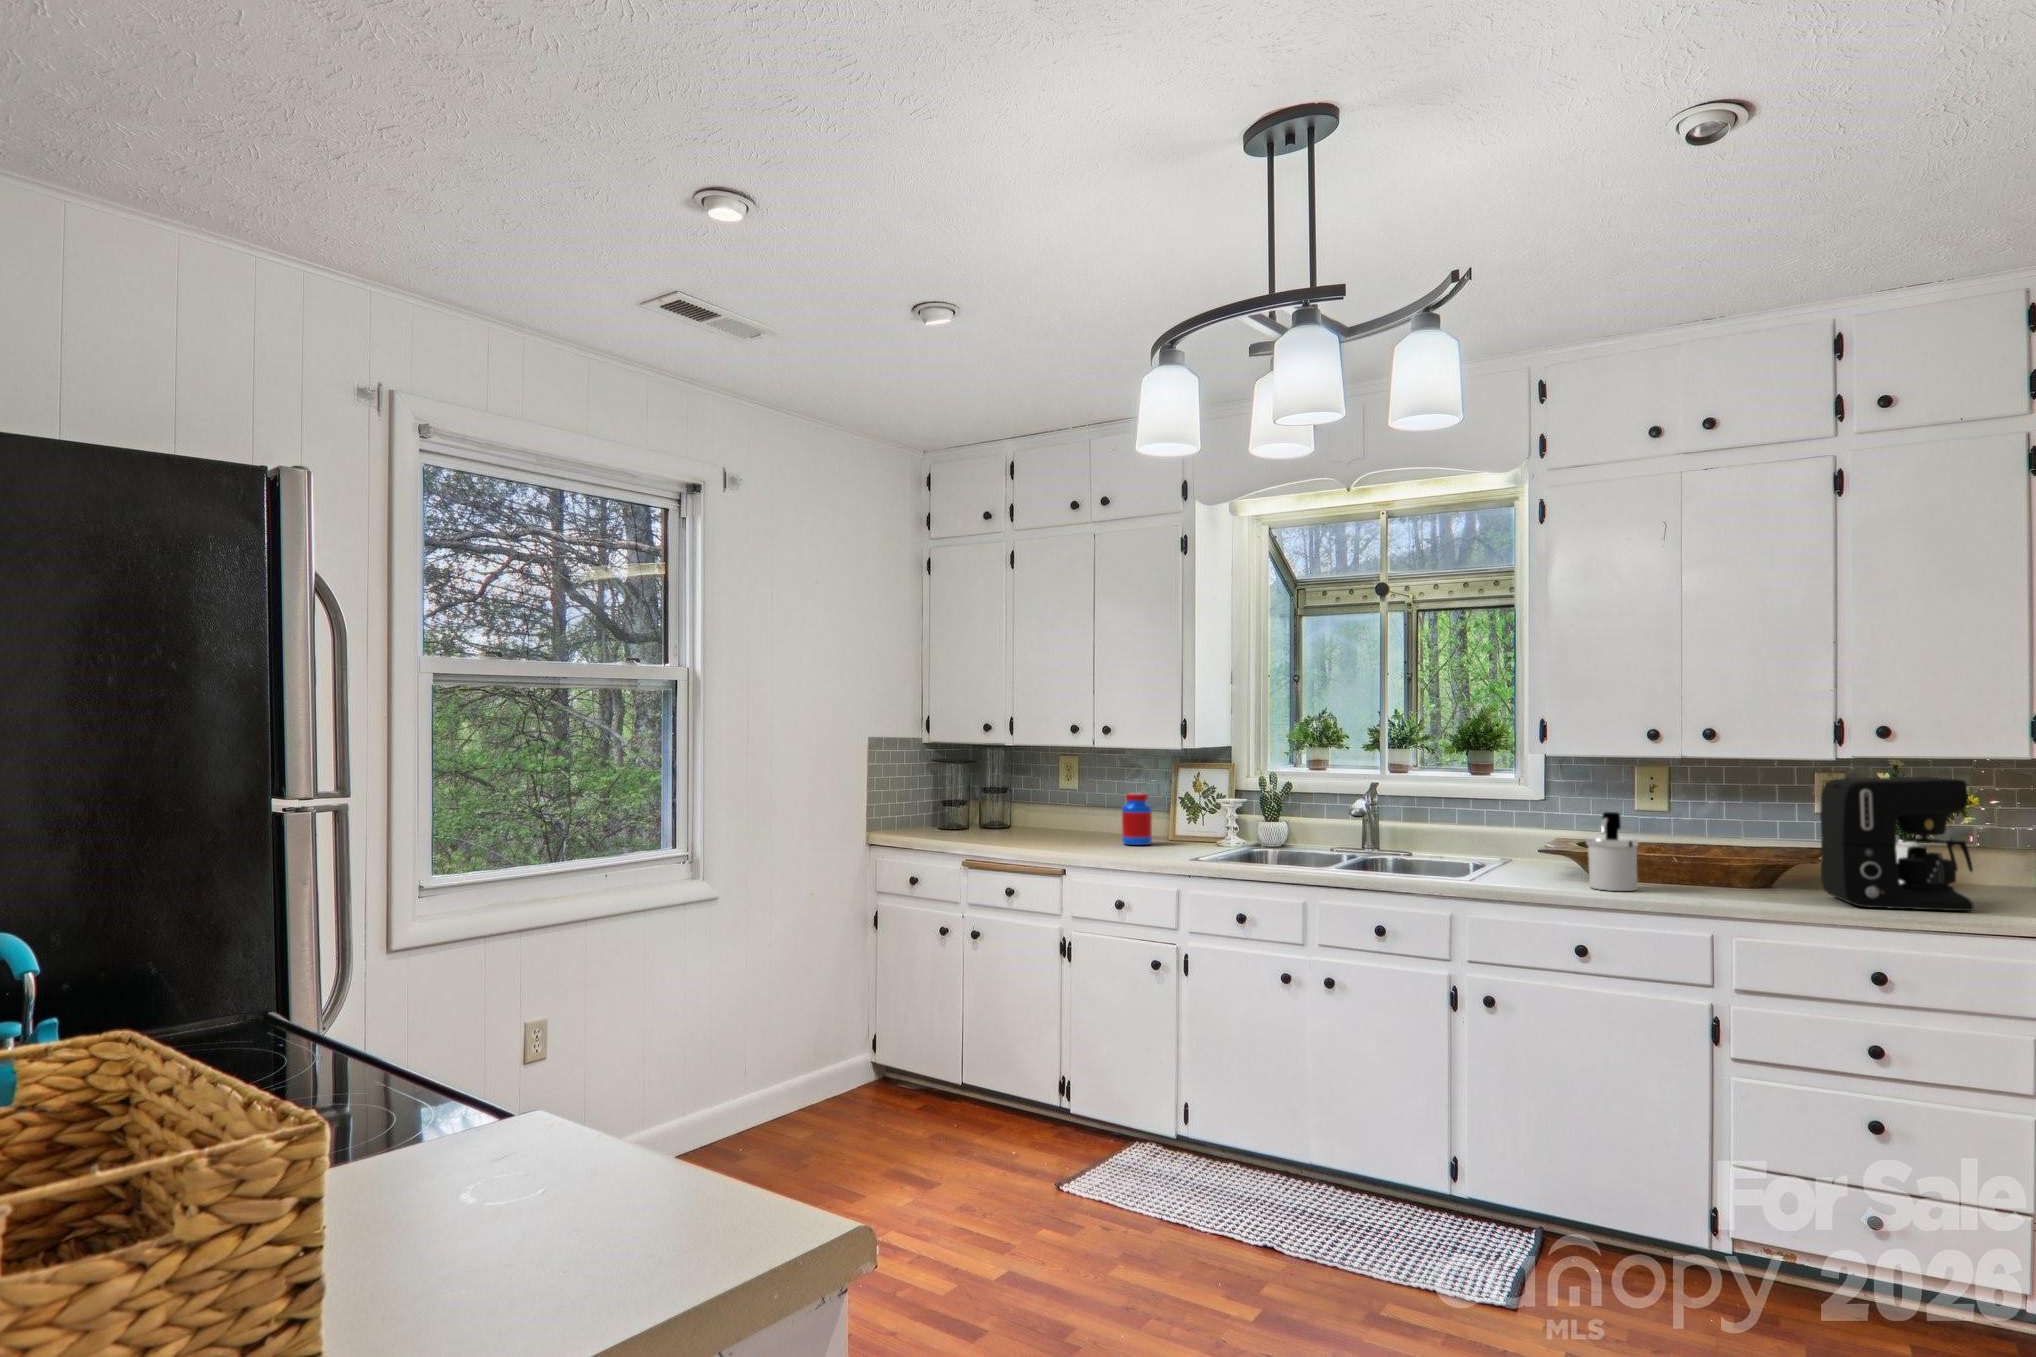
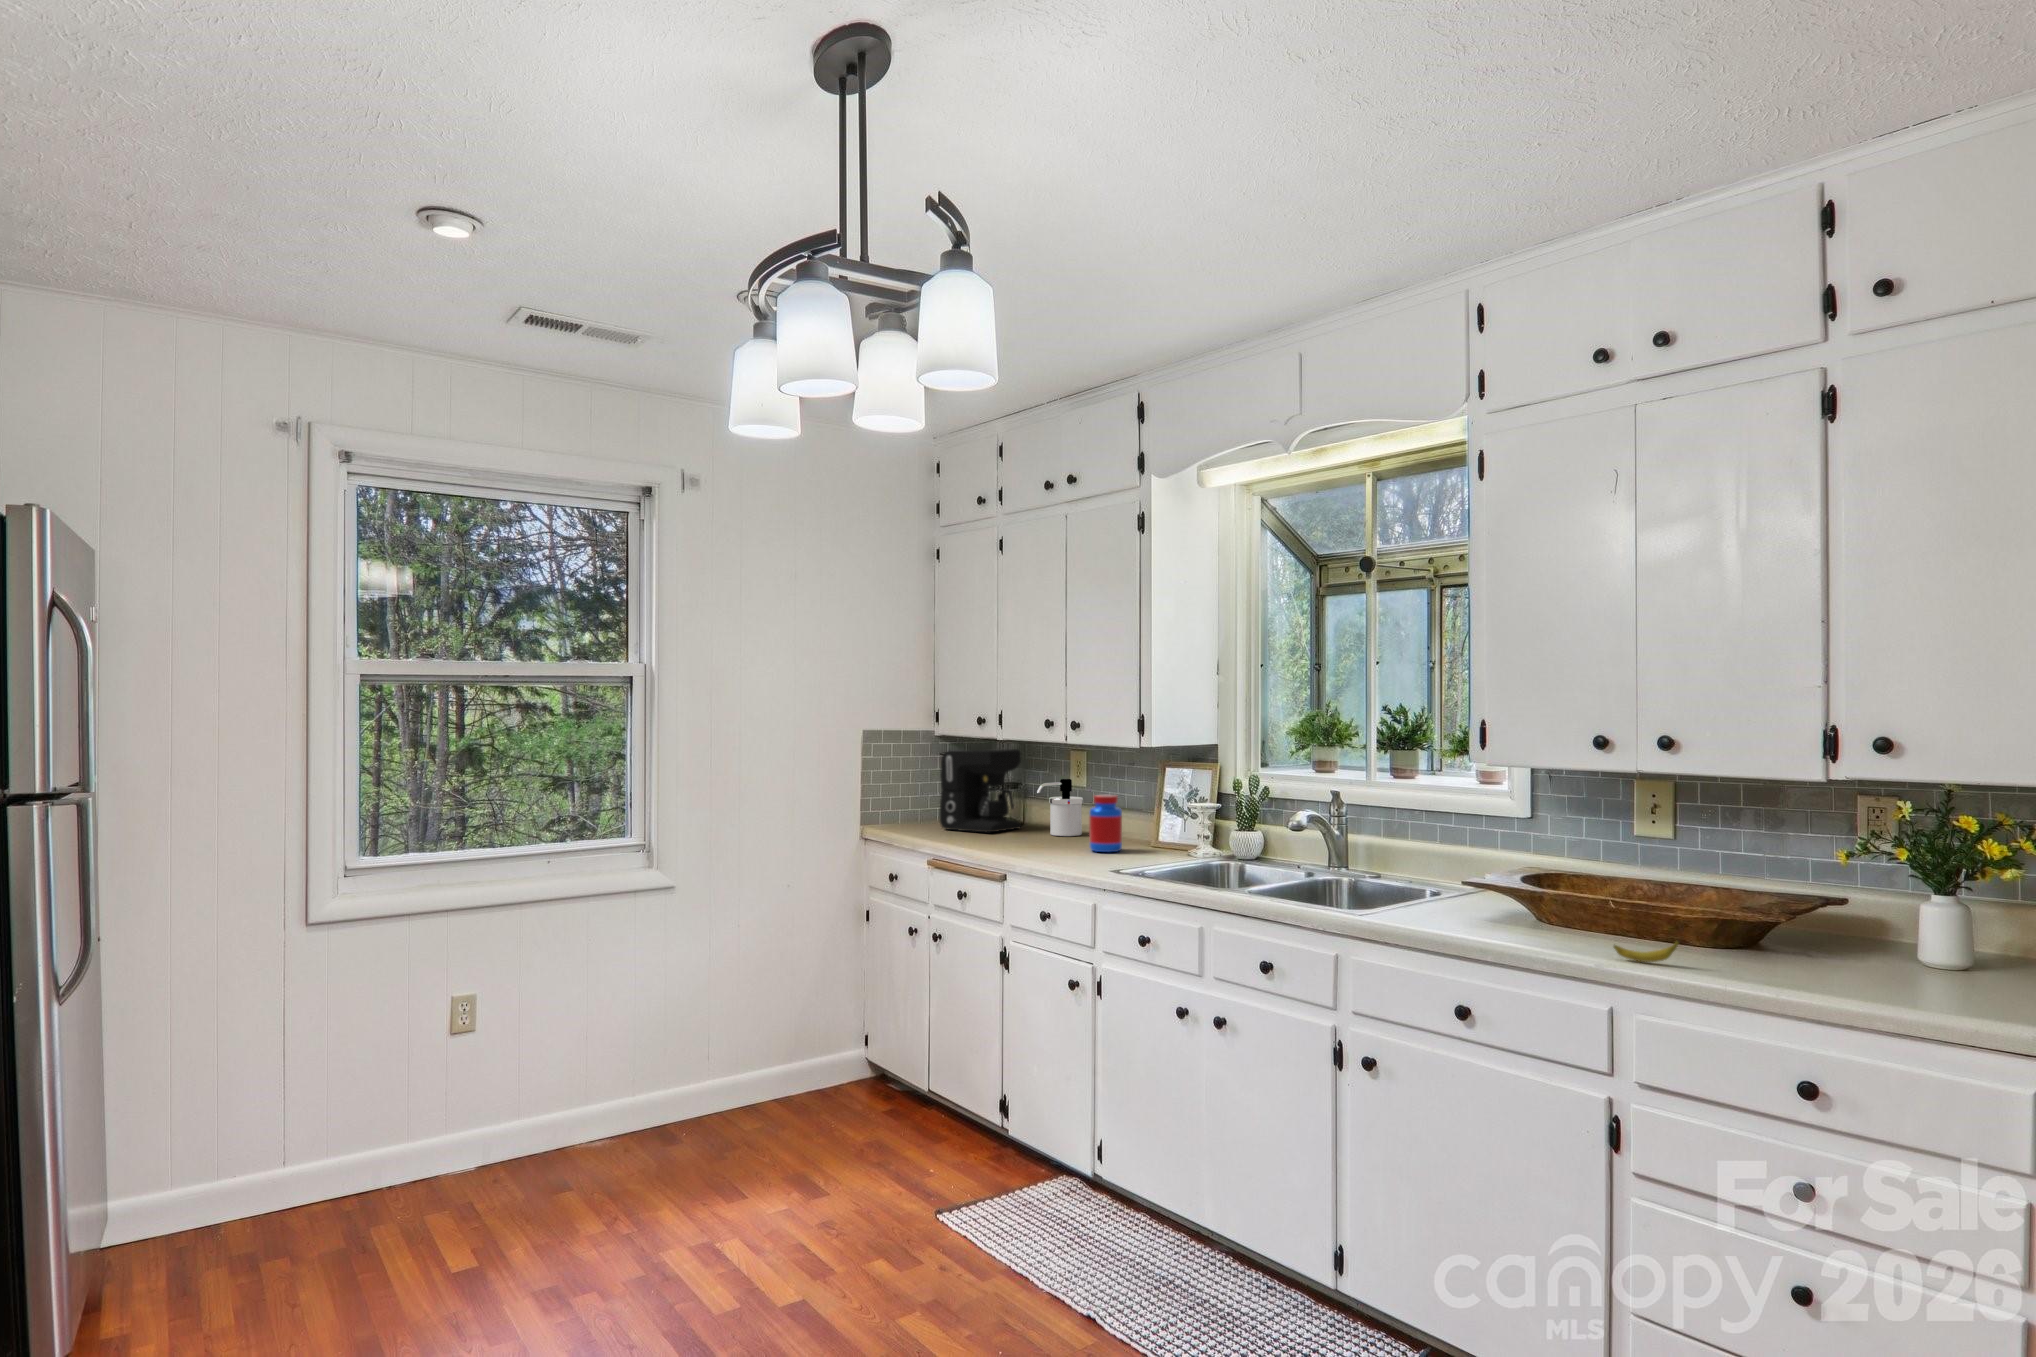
coffee maker: present [1820,777,1974,911] -> present [940,749,1021,832]
soap dispenser: present [1586,812,1638,891] -> present [1037,779,1083,836]
banana: none [1702,880,1756,899] -> present [1614,940,1679,962]

